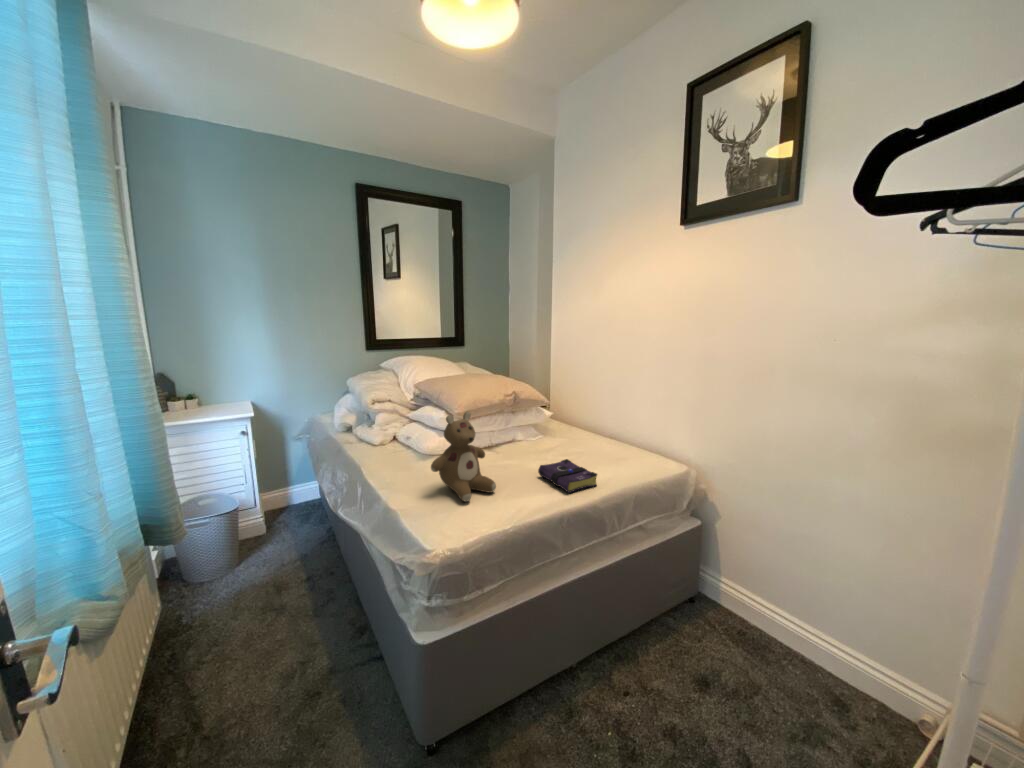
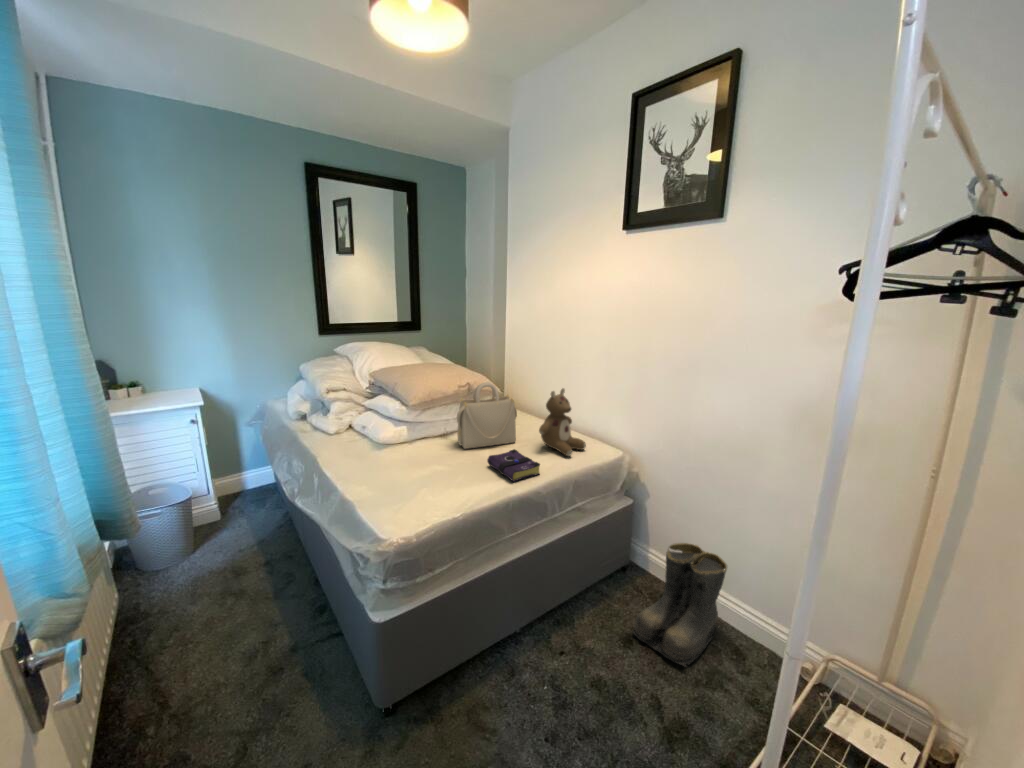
handbag: none [504,389,567,459] -> present [457,382,517,449]
stuffed bear: present [431,412,496,501] -> present [539,388,586,456]
boots: none [709,569,824,722] -> present [633,543,727,667]

